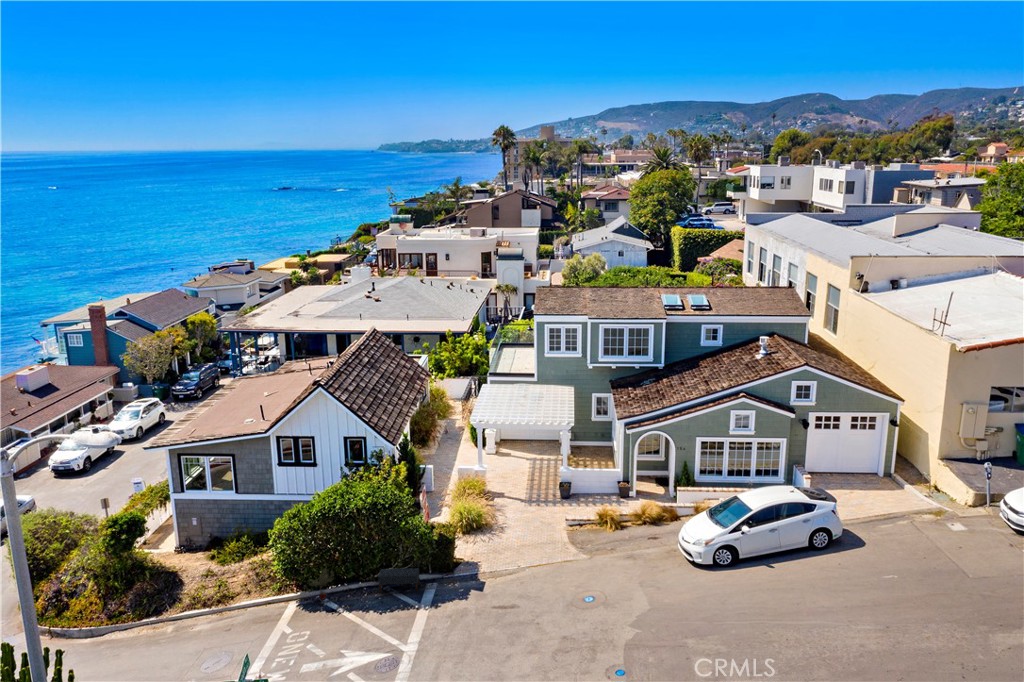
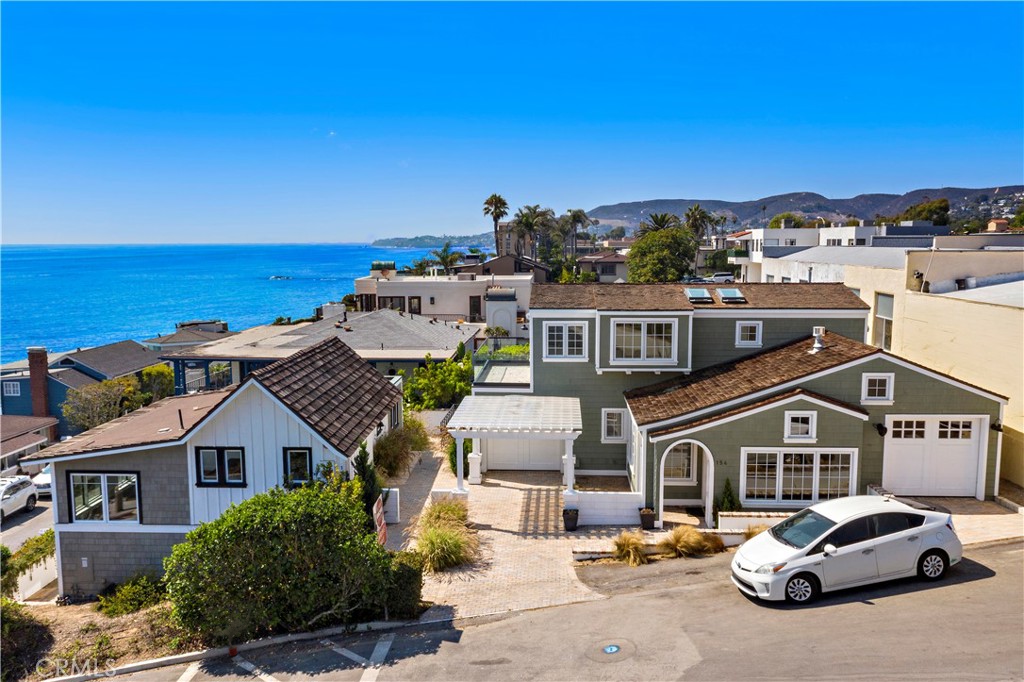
bench: present [378,568,419,592] -> none [312,611,372,646]

